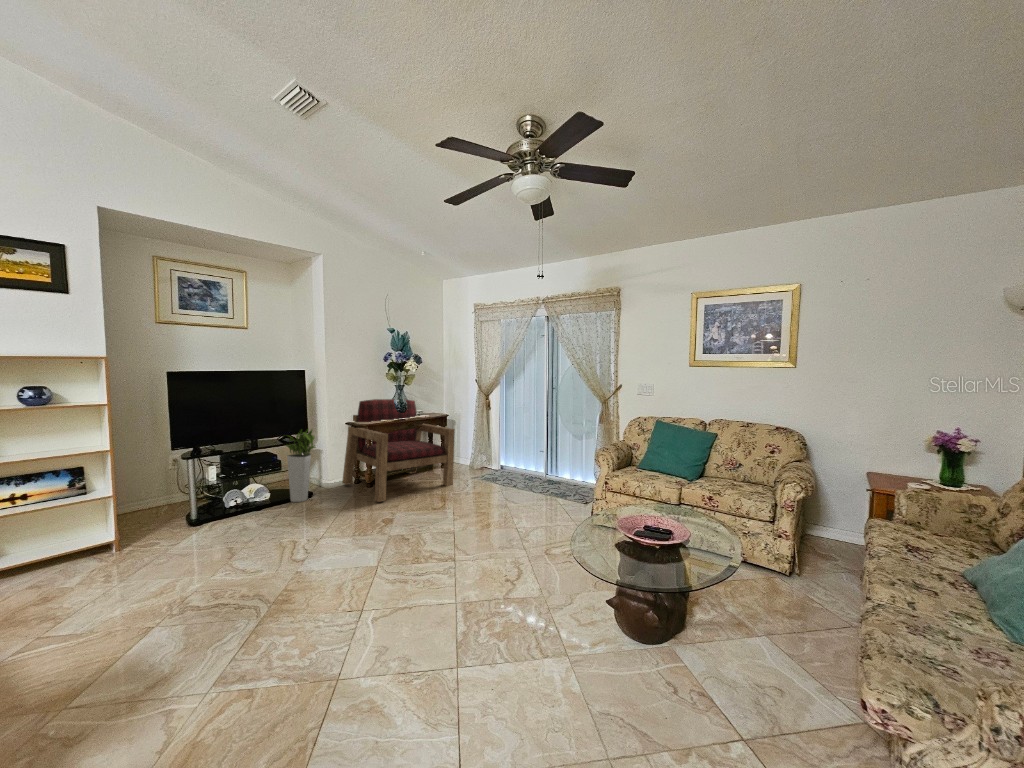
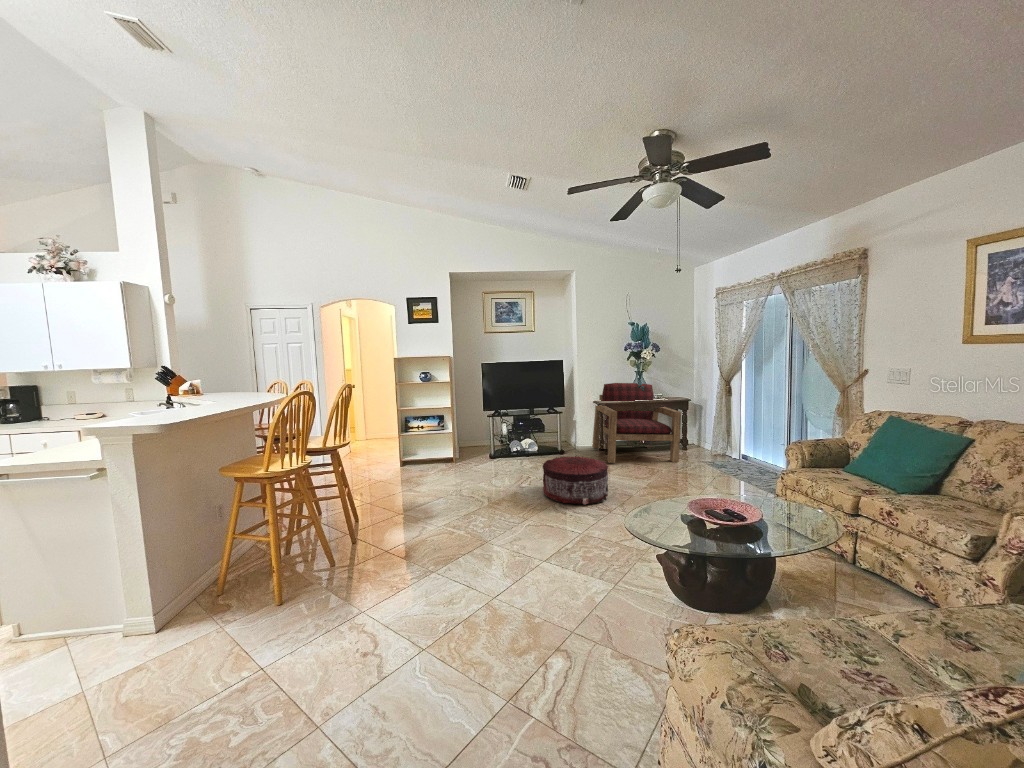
planter: present [286,430,316,502] -> none [550,403,572,454]
pouf: none [303,502,410,587] -> present [543,456,608,505]

